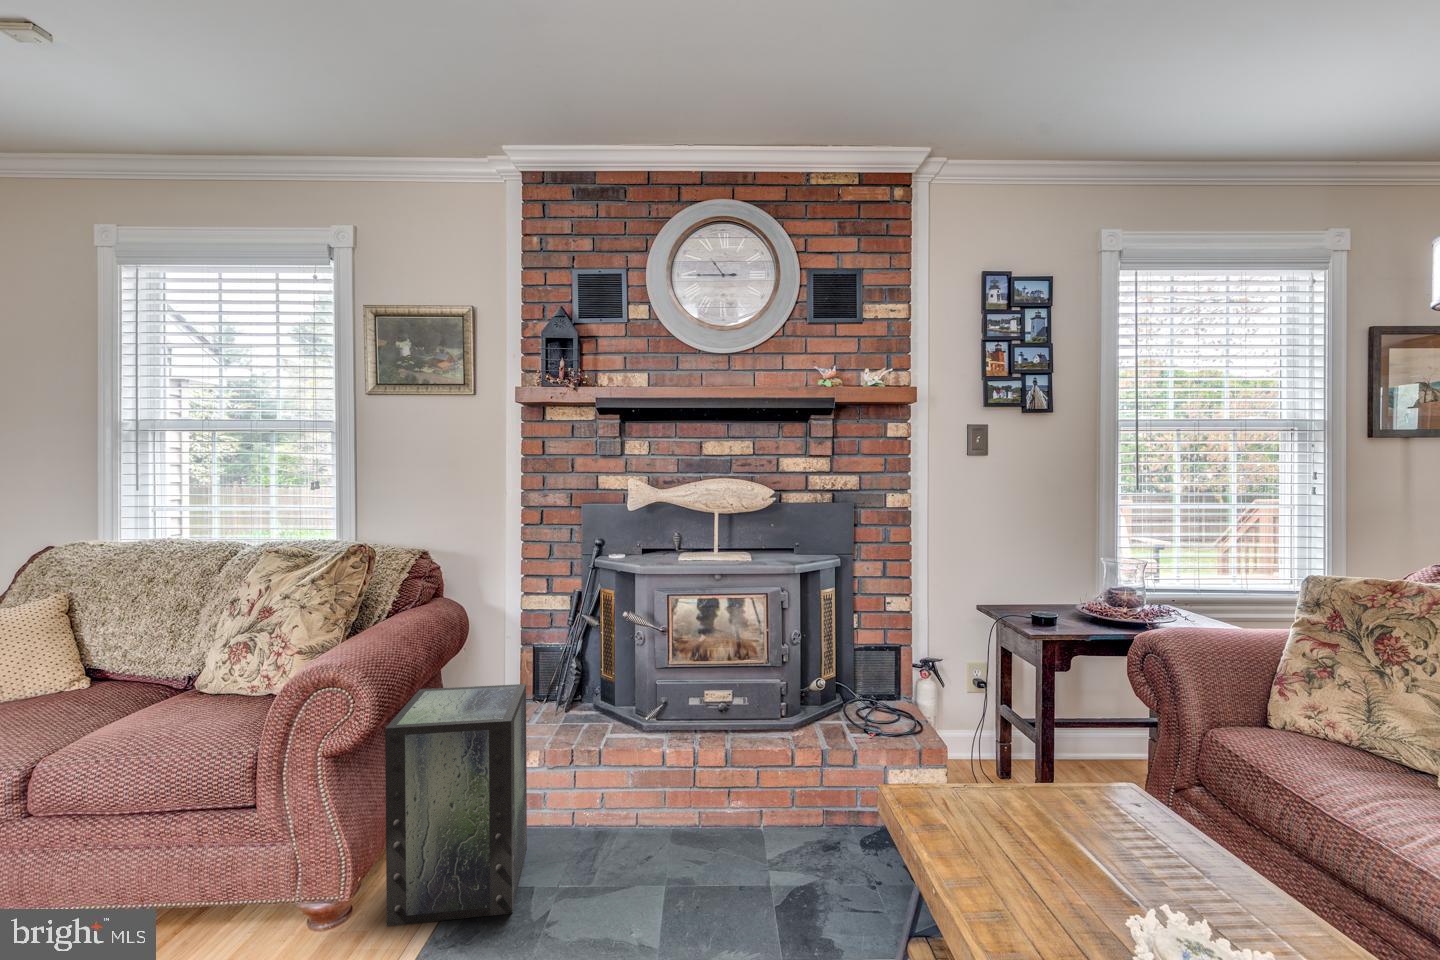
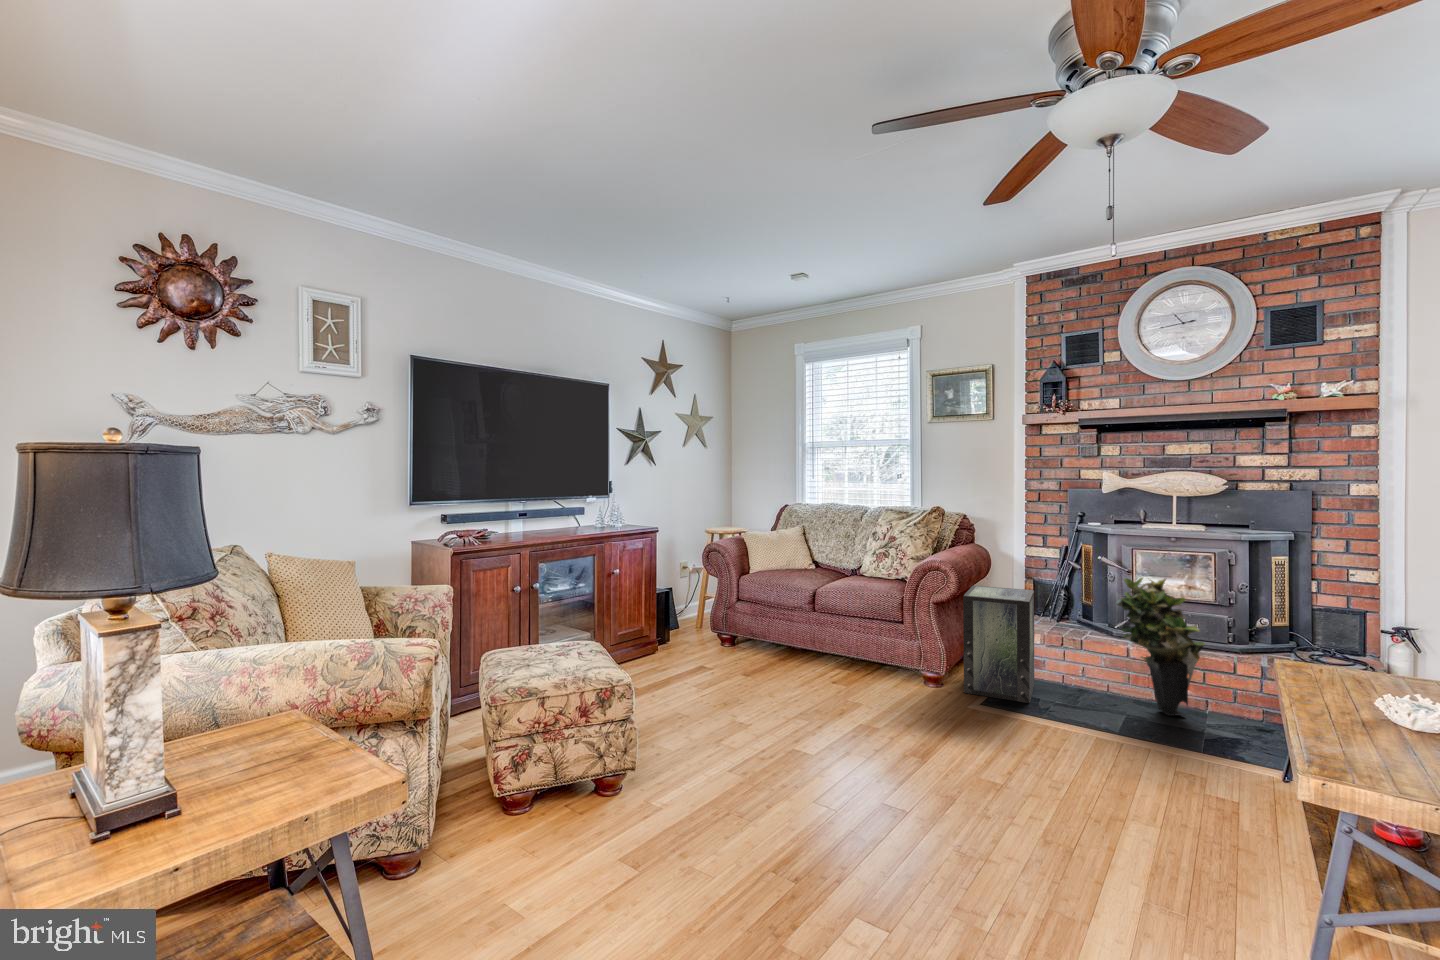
potted plant: none [647,639,764,866] -> present [1115,577,1205,716]

